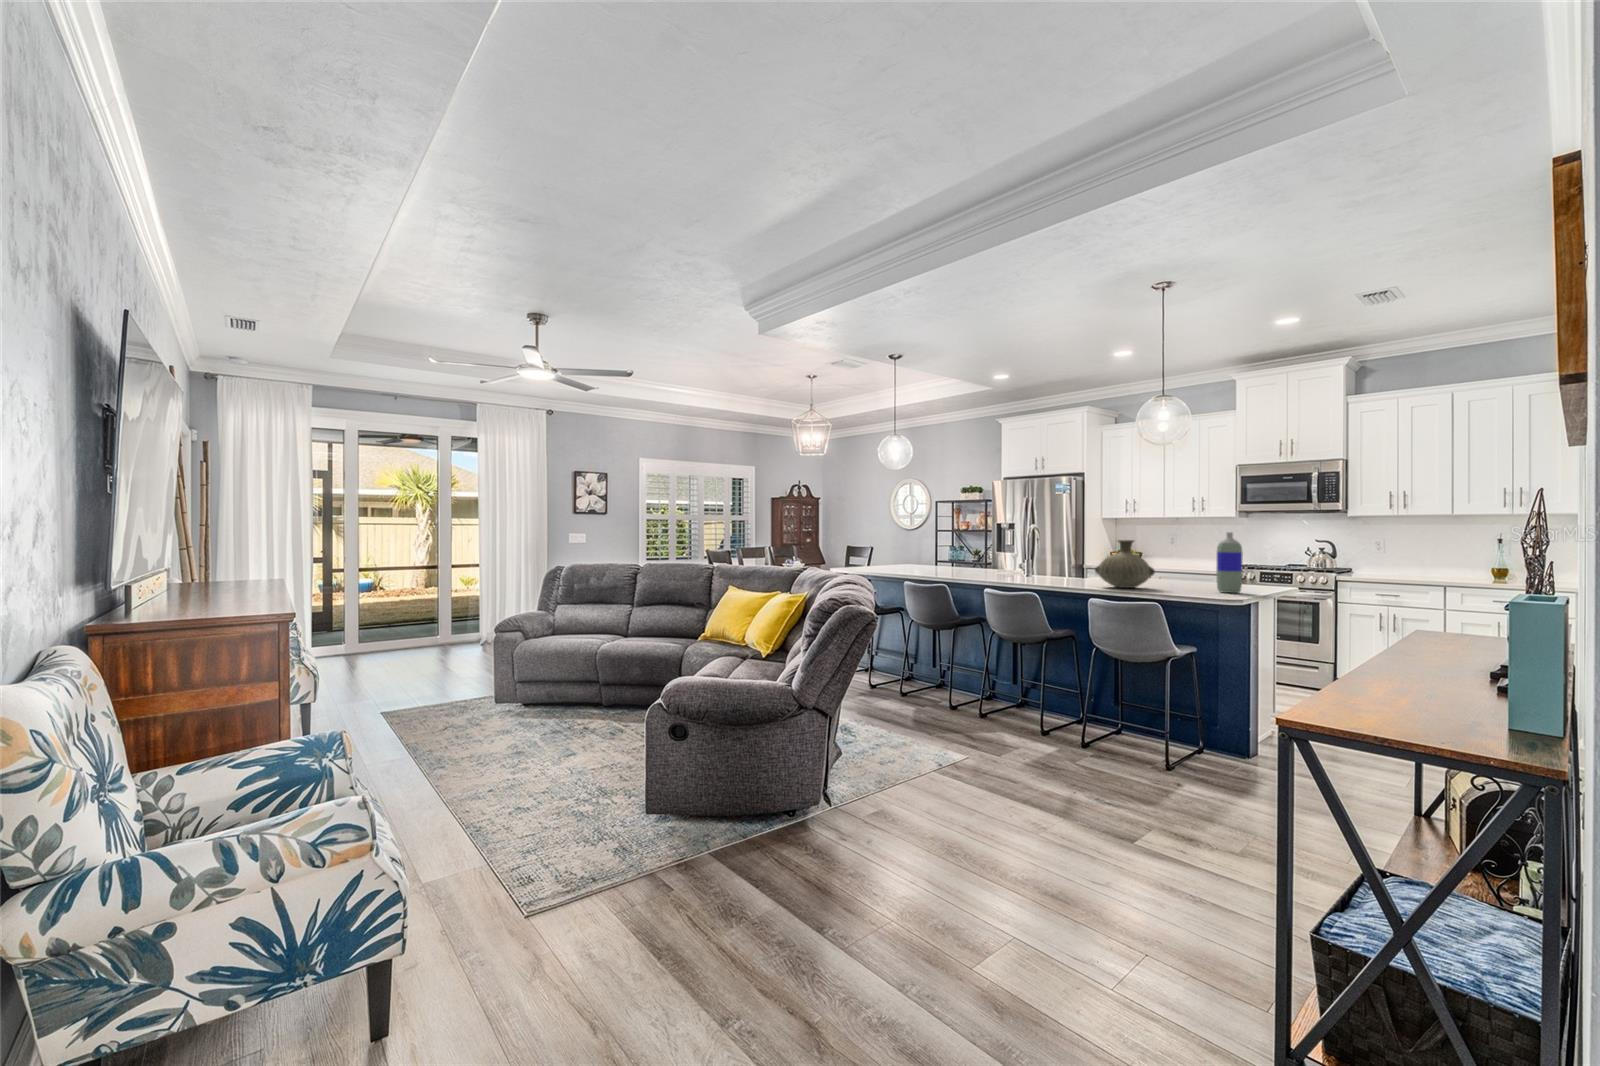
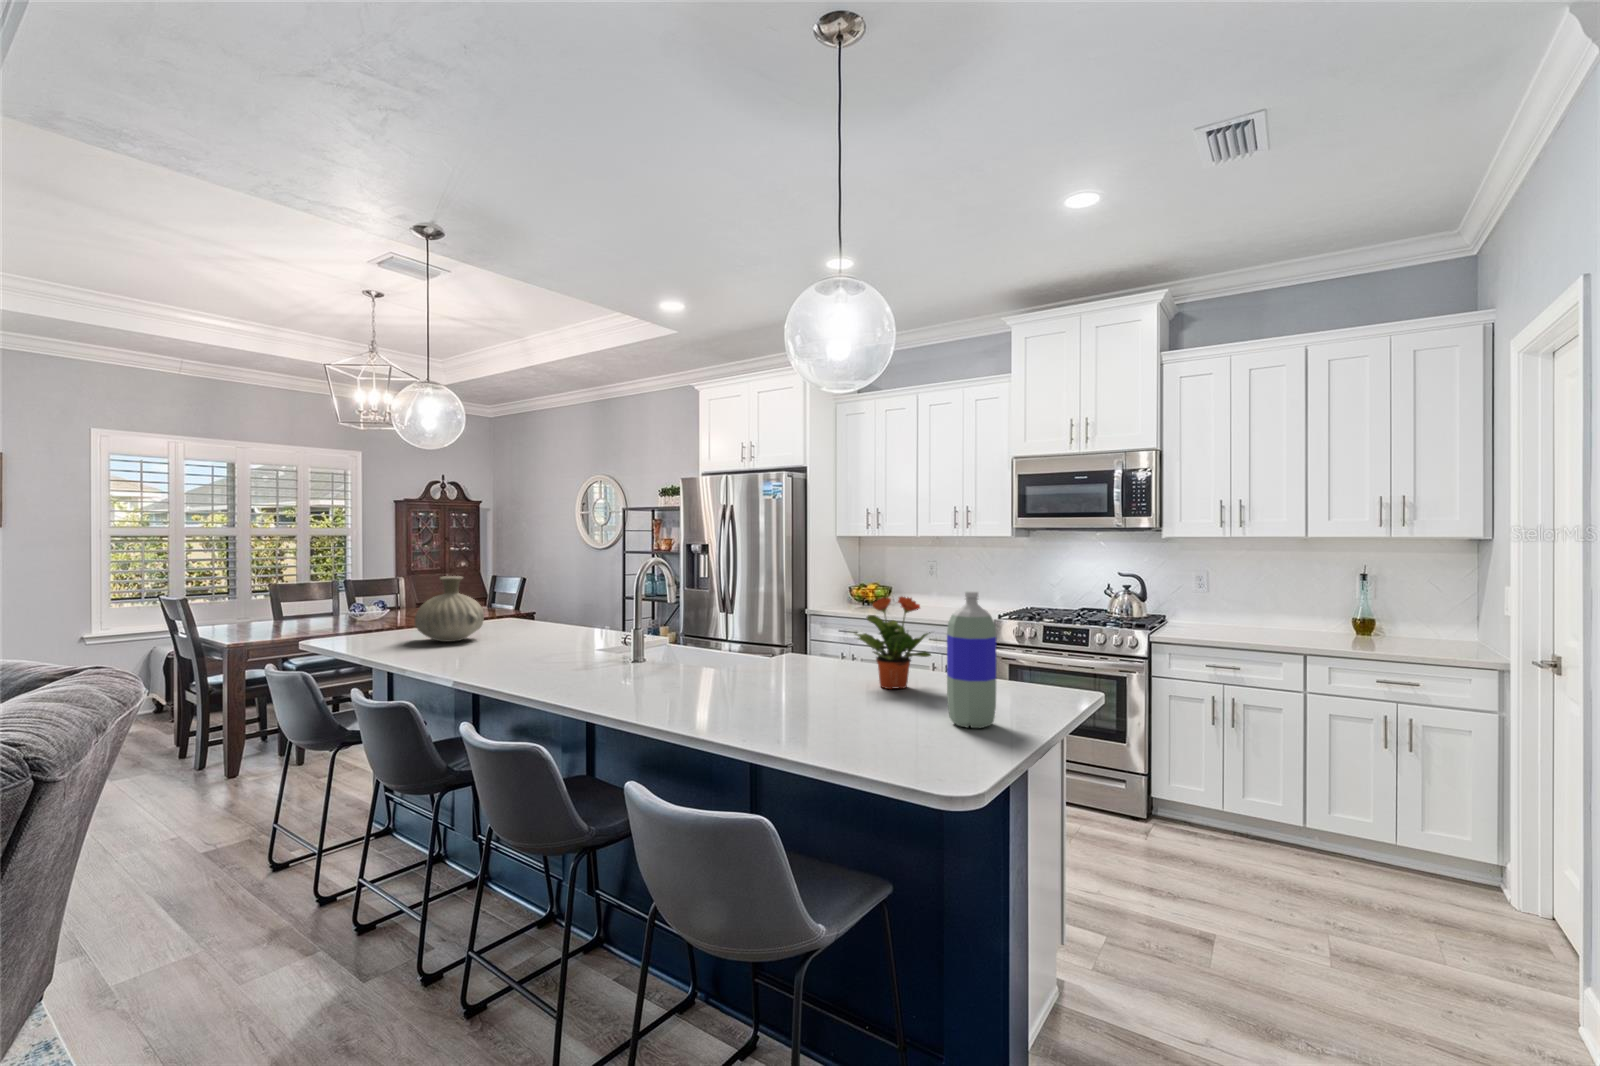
vase: present [1095,540,1155,588] -> present [415,576,484,642]
potted plant: none [1156,540,1203,586] -> present [855,597,931,689]

